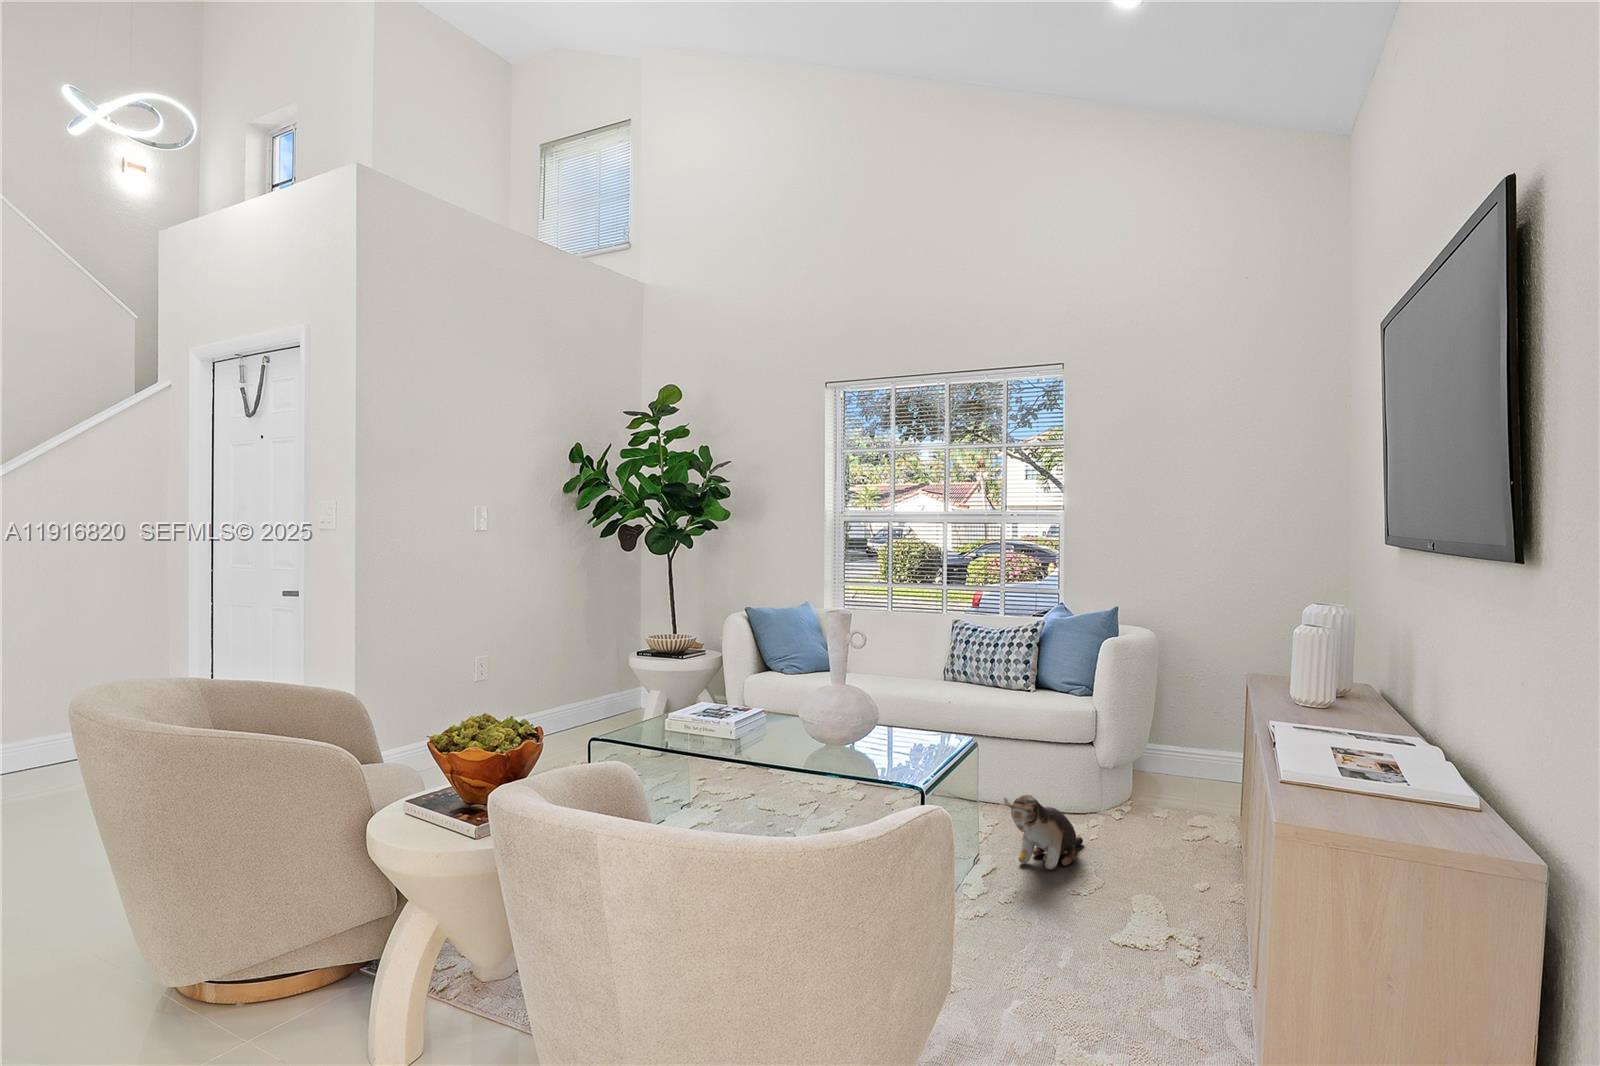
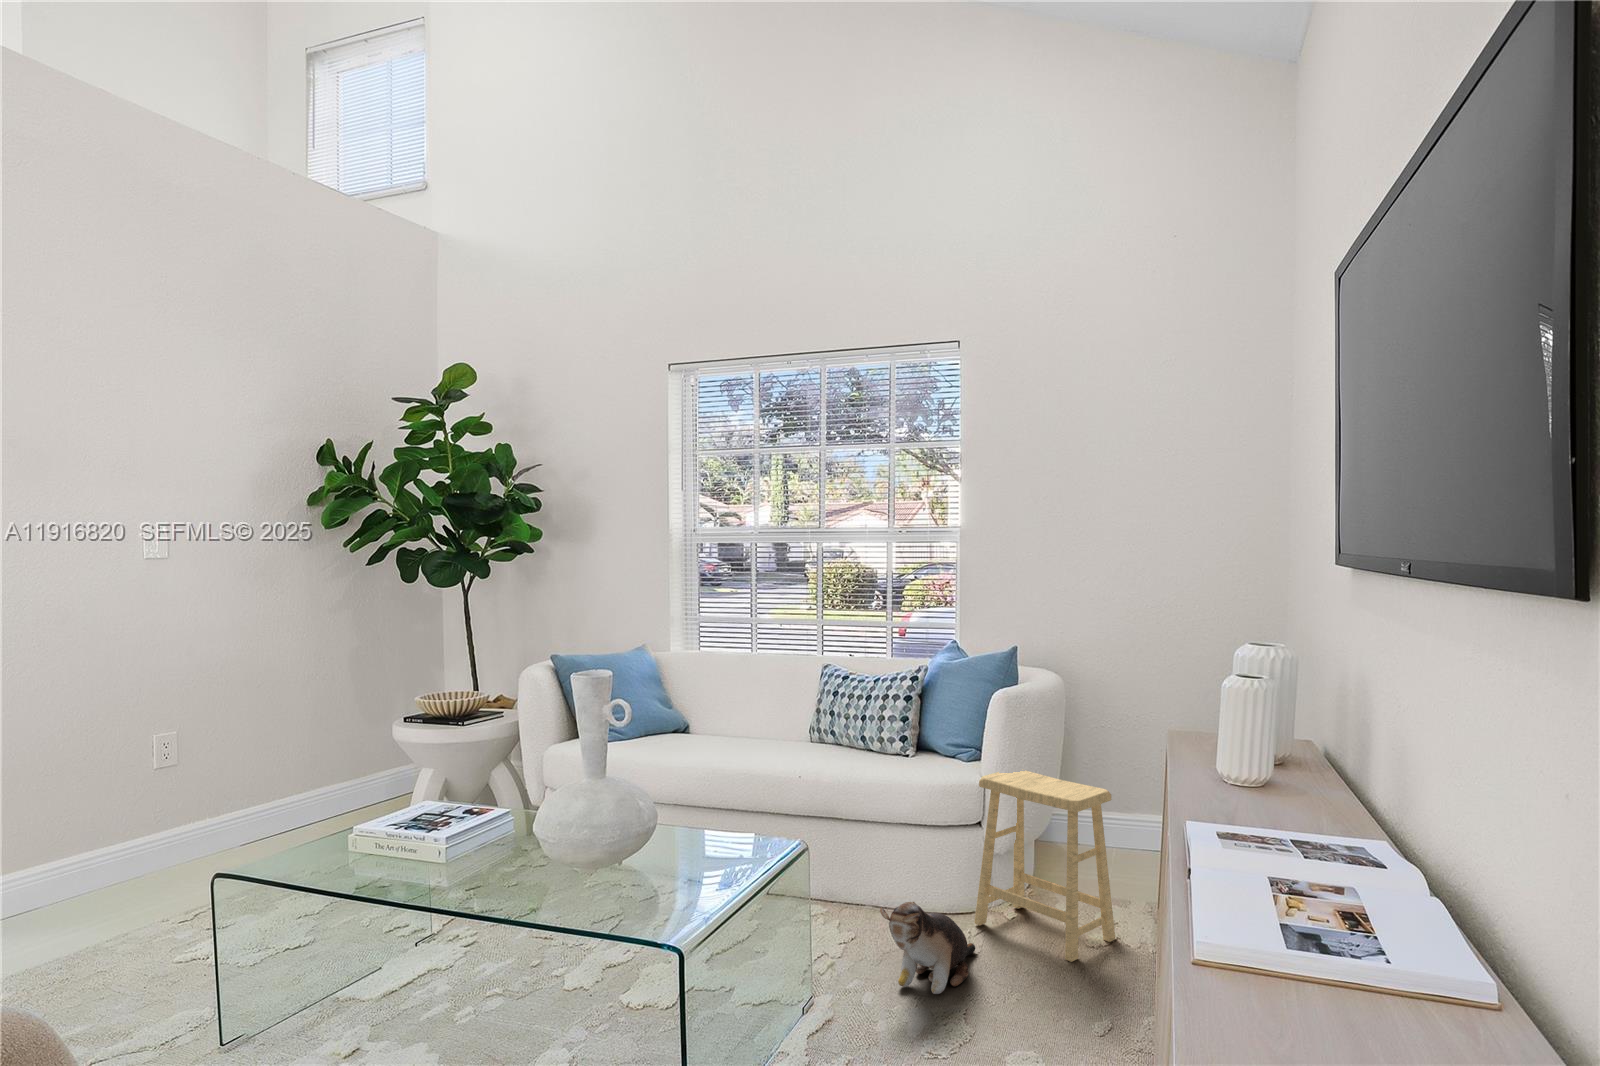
footstool: none [1083,701,1204,856] -> present [974,769,1115,962]

